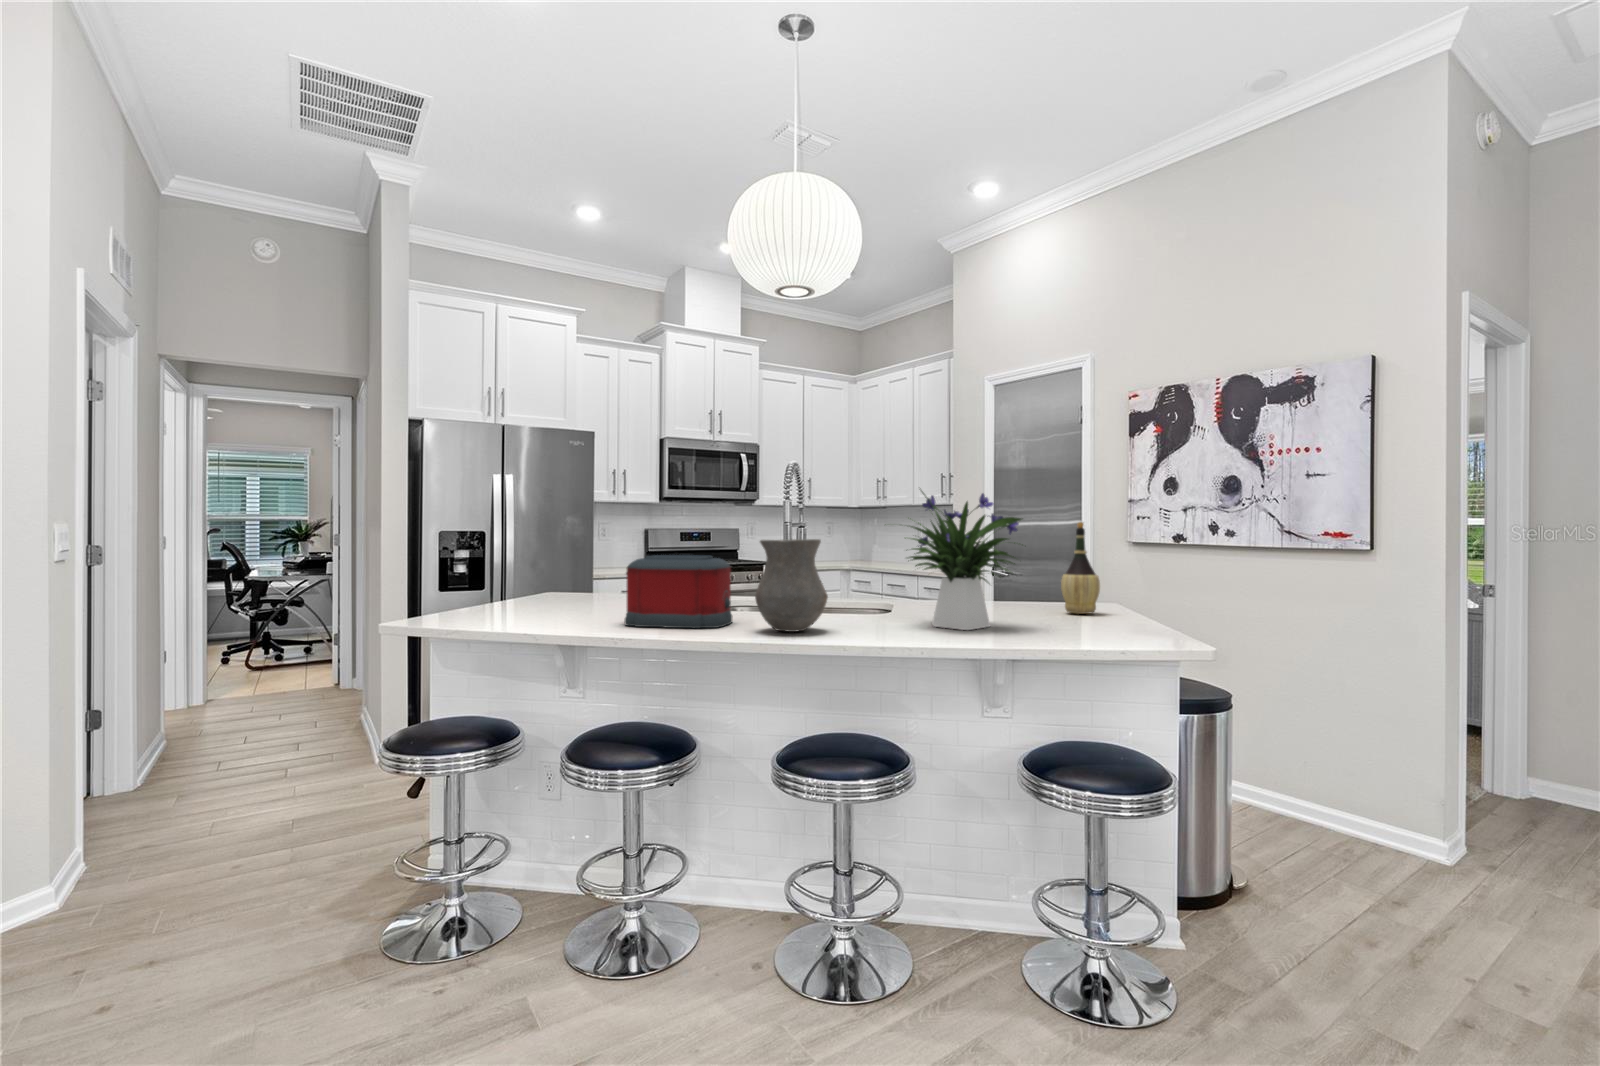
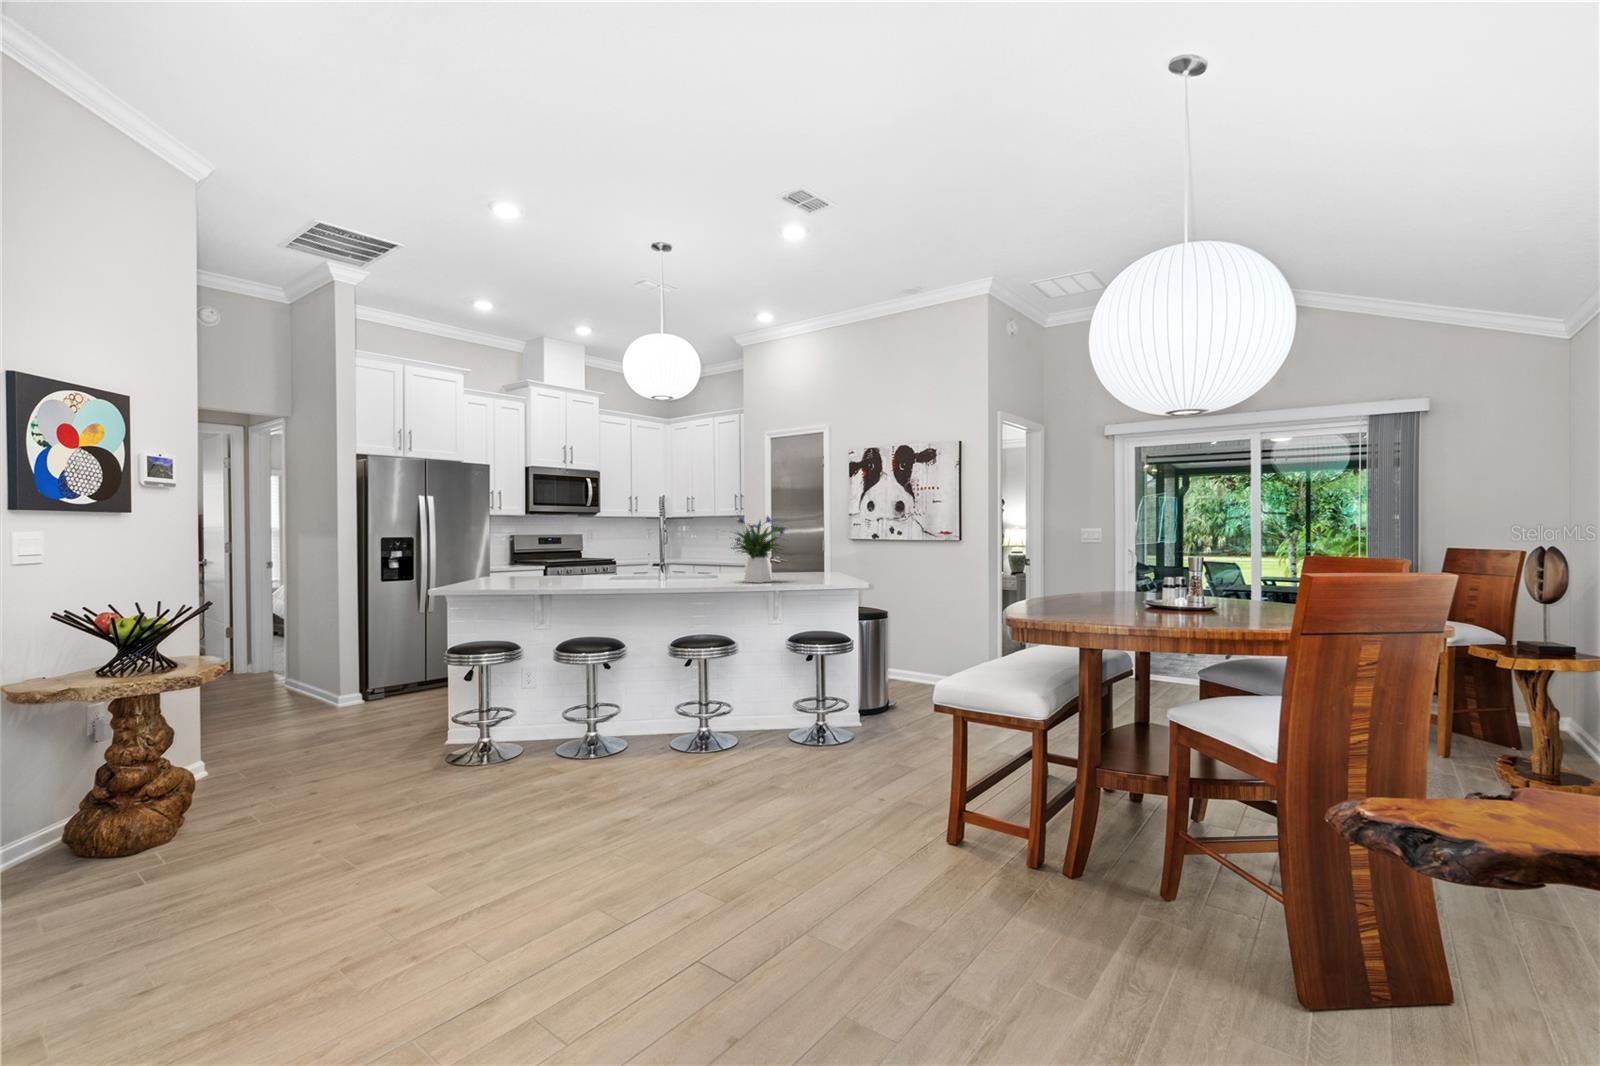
wine bottle: present [1061,522,1100,614] -> none [807,529,826,576]
vase: present [755,539,828,632] -> none [657,539,693,586]
toaster: present [625,555,732,628] -> none [579,549,639,587]

